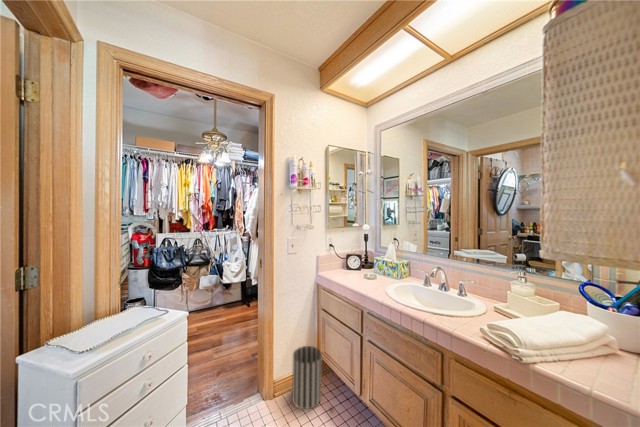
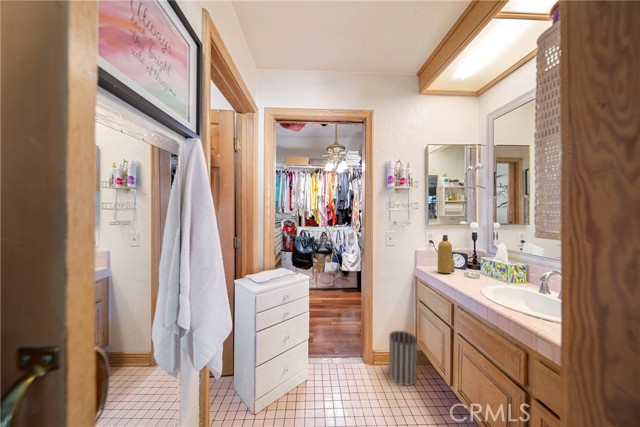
bottle: none [340,239,353,277] -> present [438,235,455,273]

